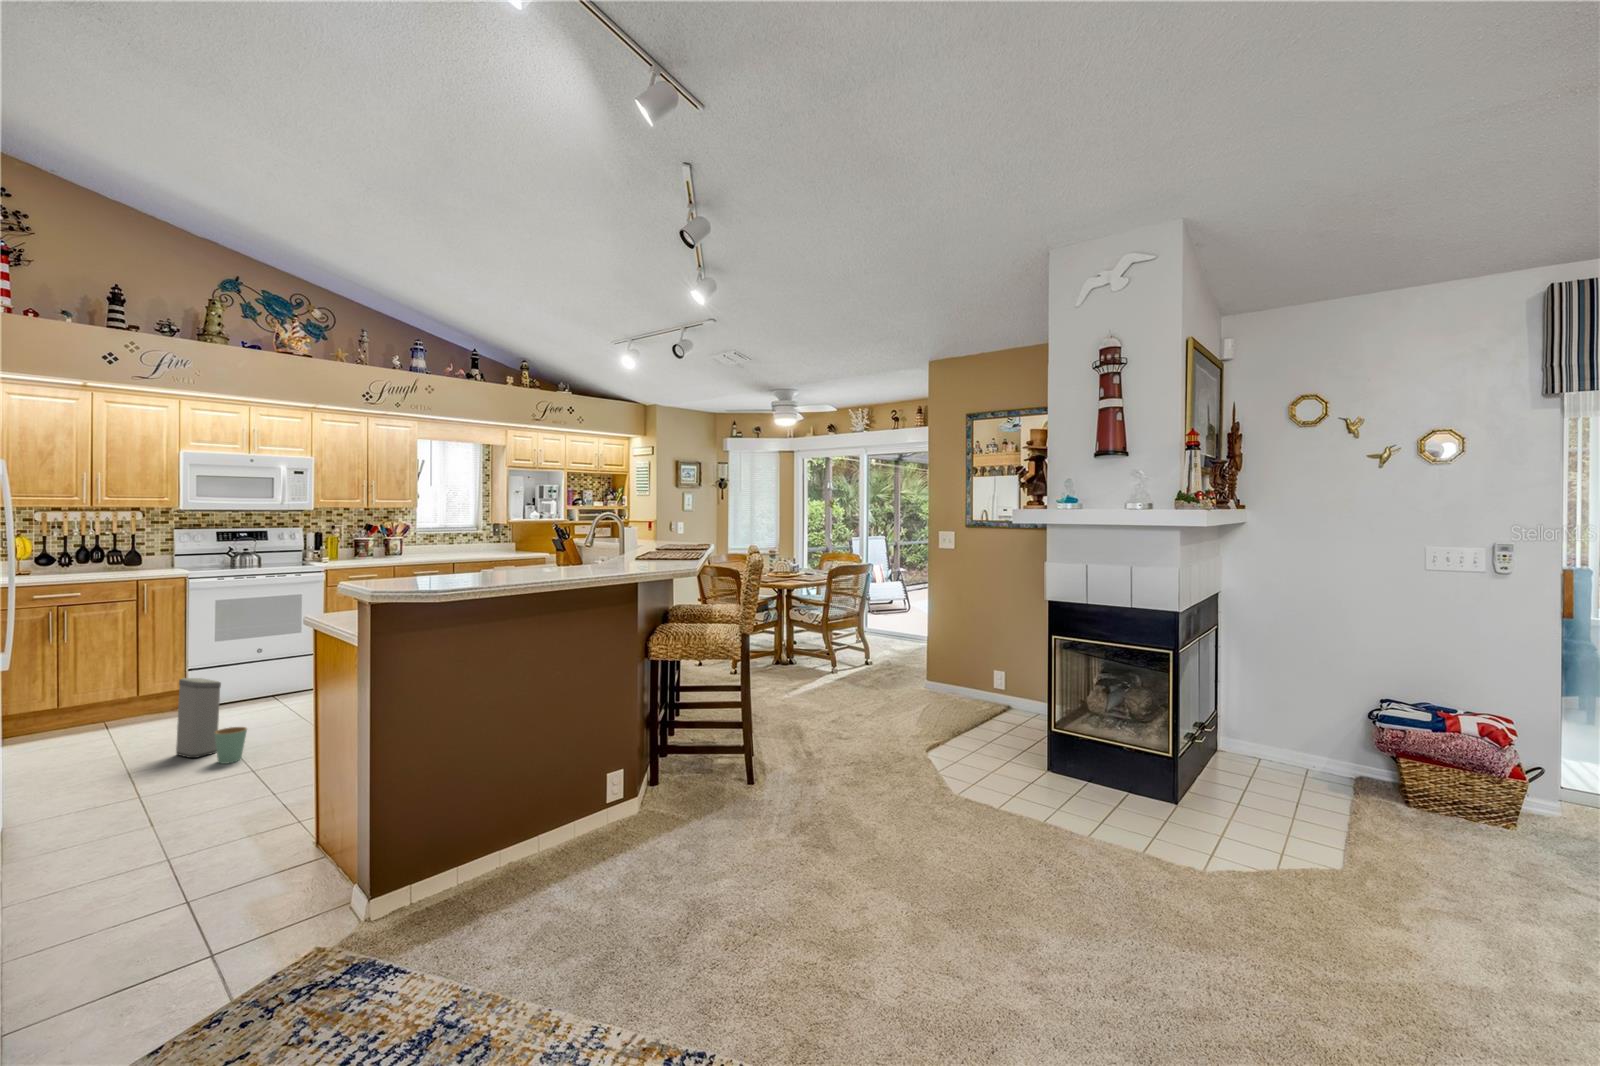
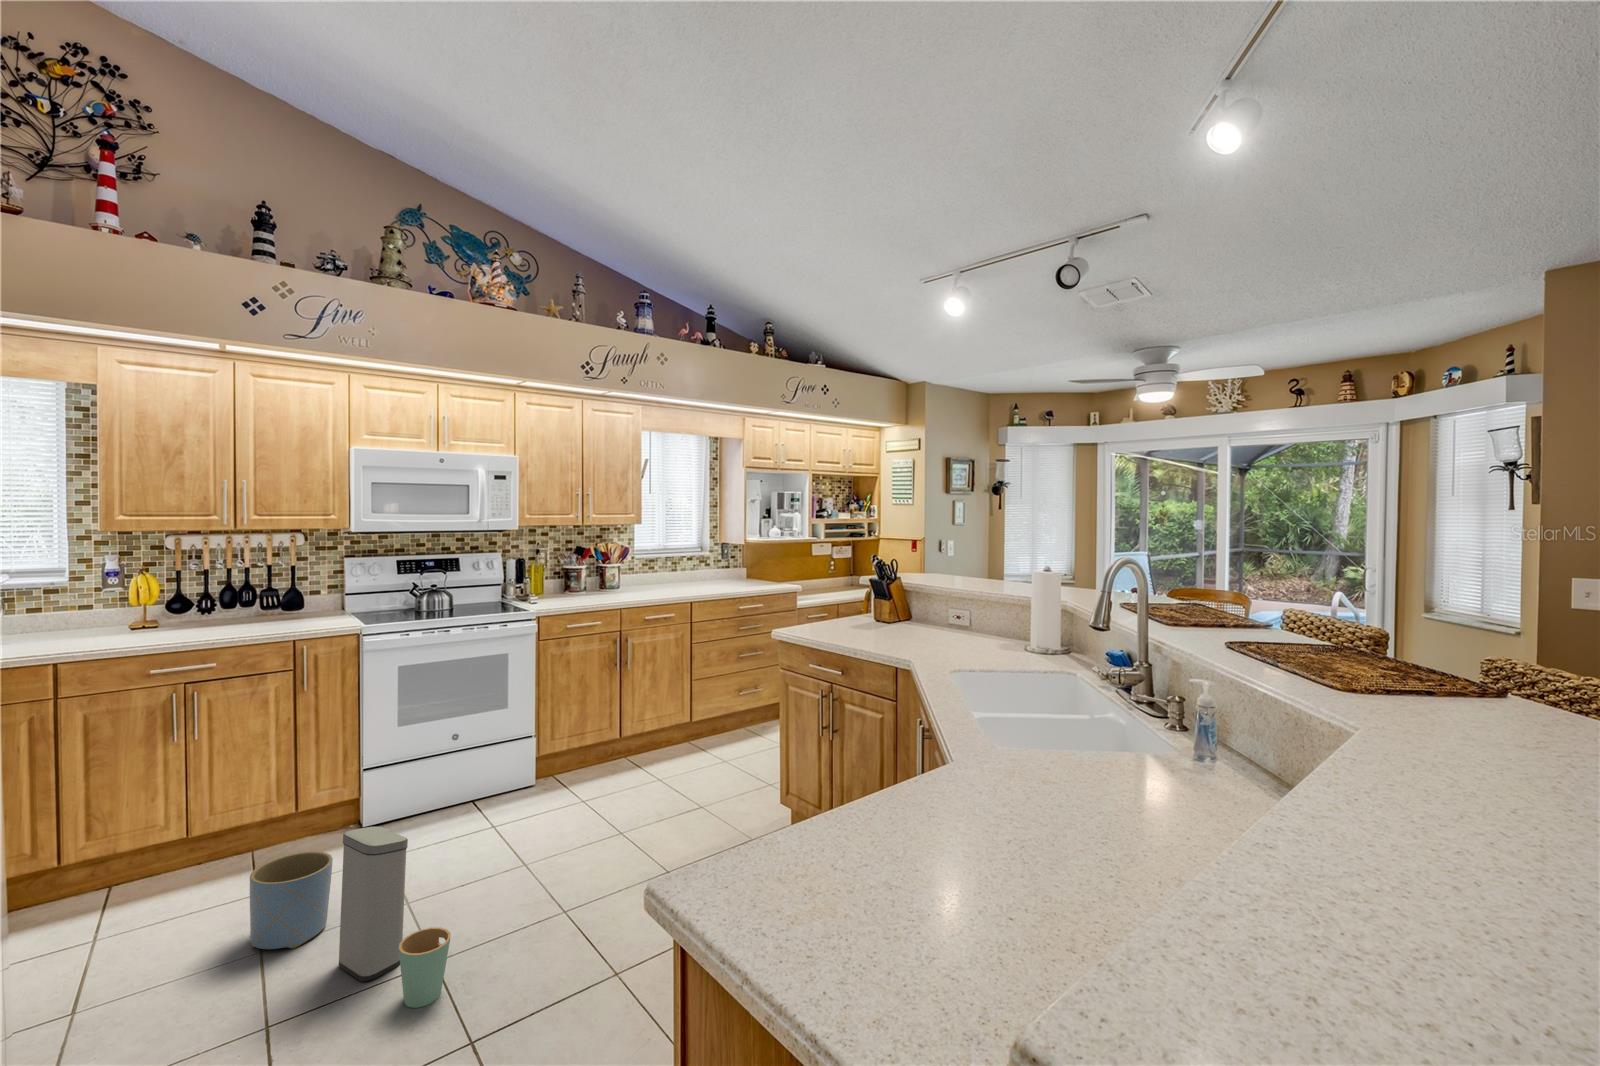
planter: none [115,702,170,752] -> present [250,851,333,949]

